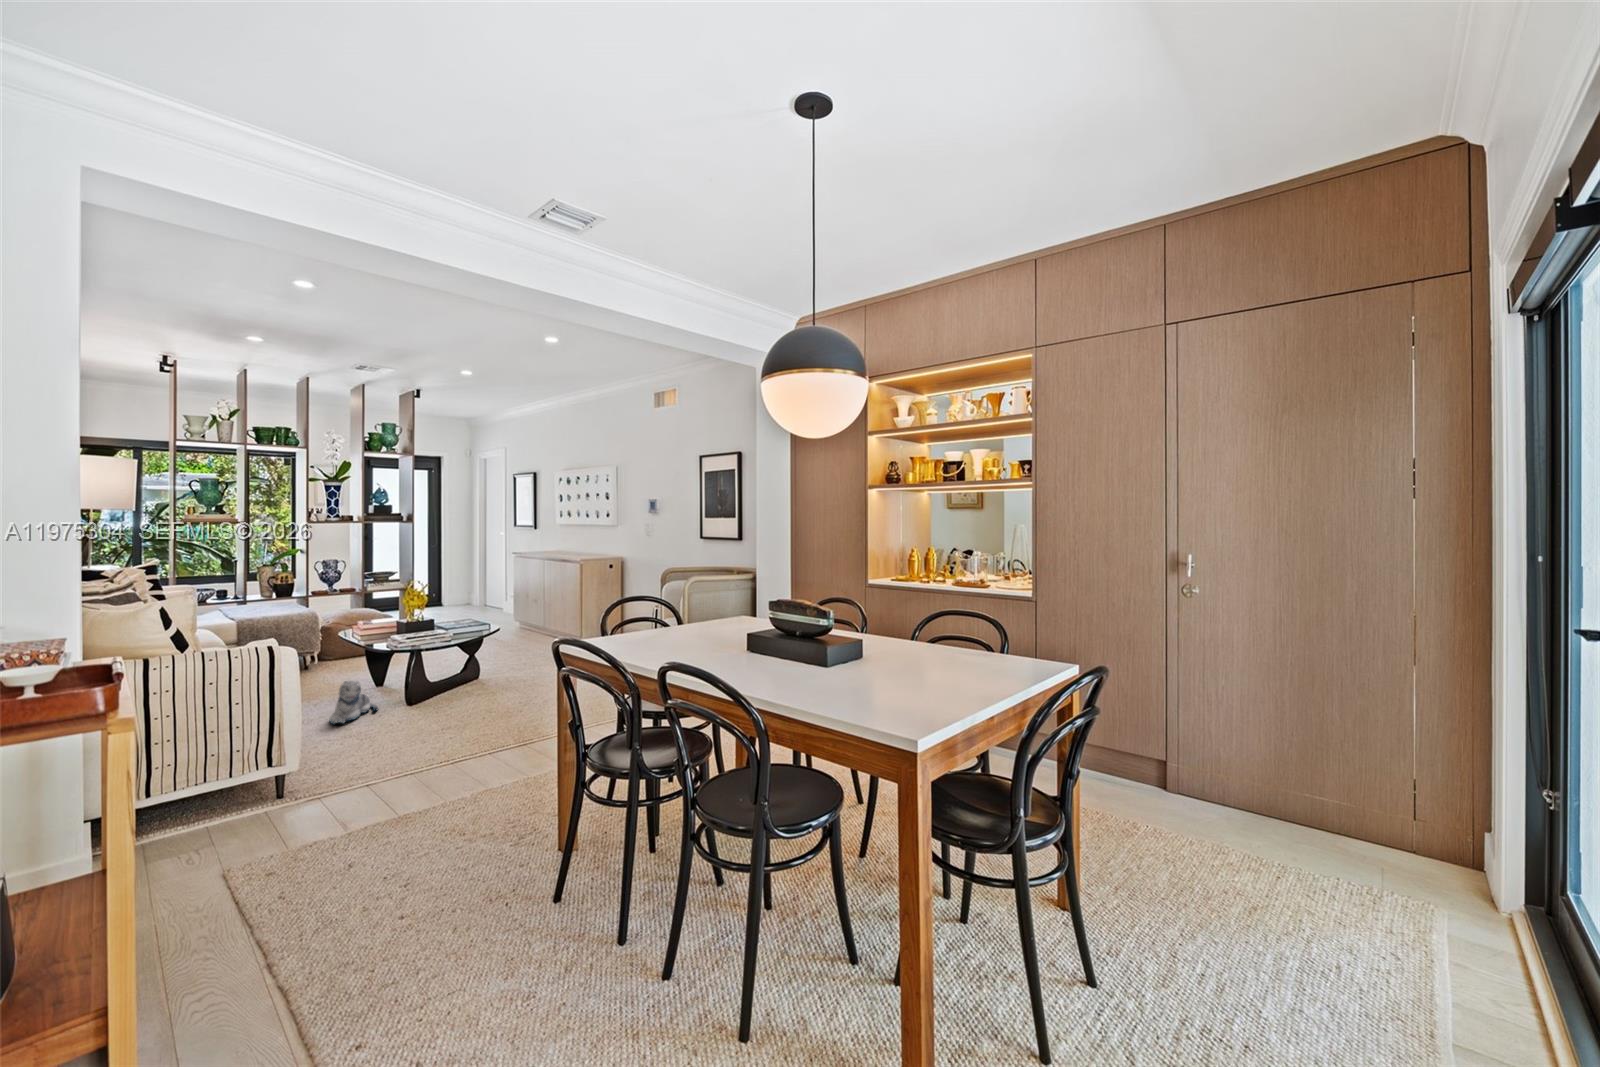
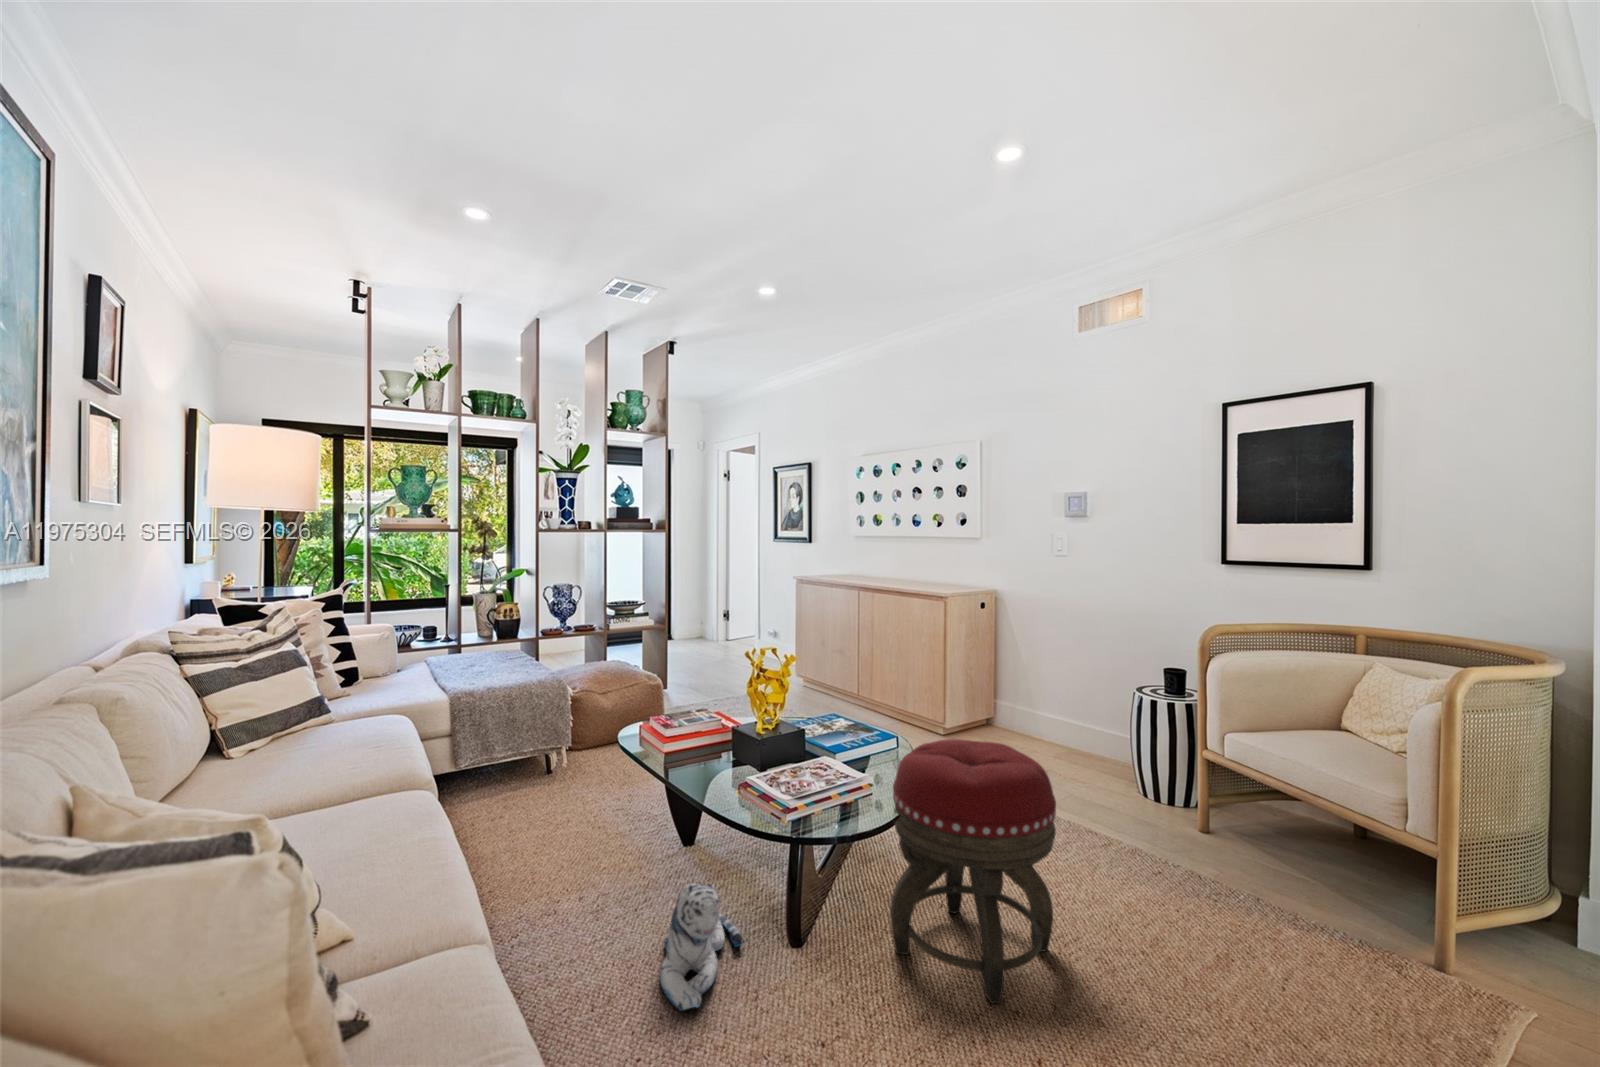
footstool: none [447,620,524,717] -> present [890,739,1056,1003]

